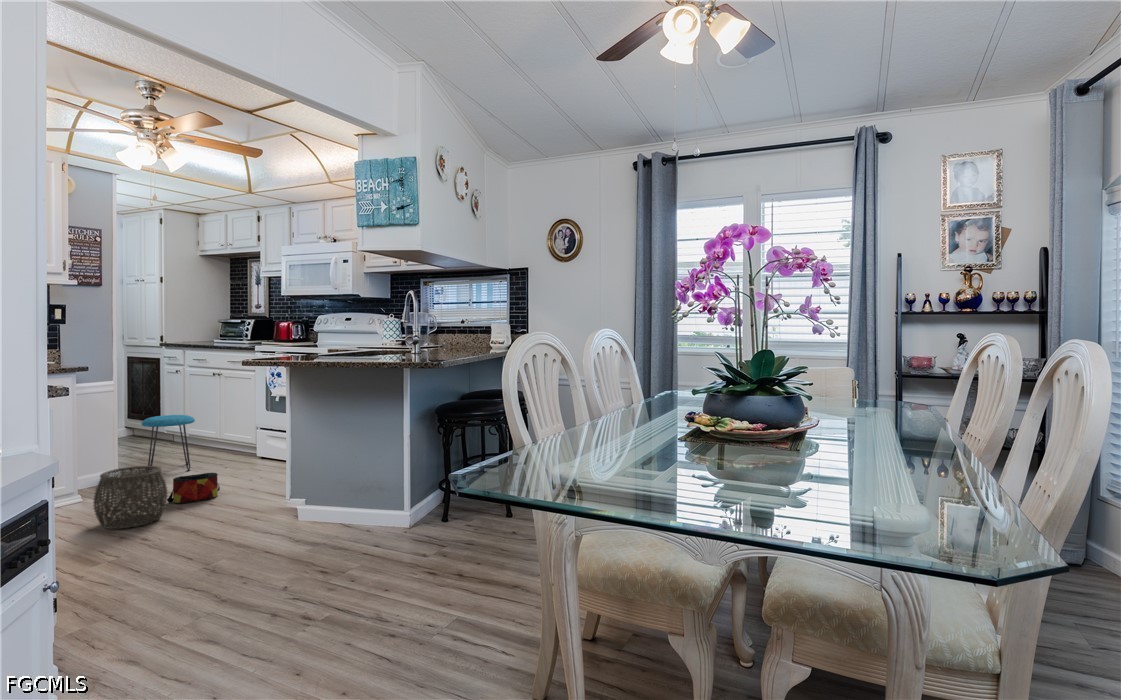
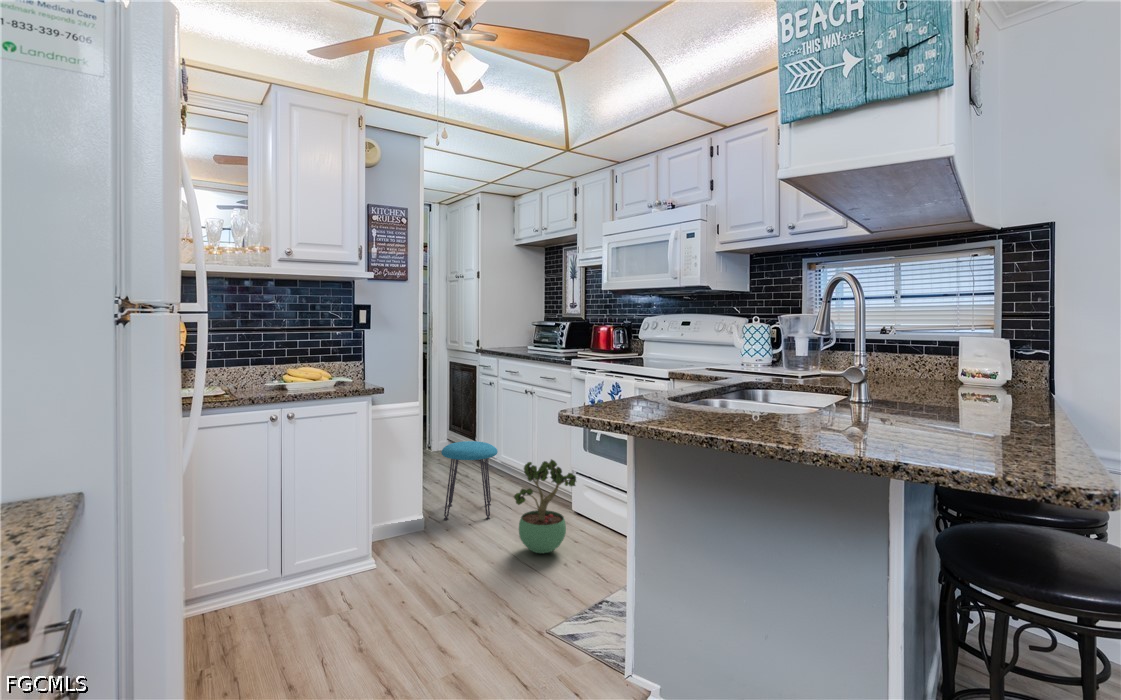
potted plant: none [214,413,264,479] -> present [514,459,576,553]
woven basket: present [93,466,168,529] -> none [344,546,442,659]
bag: present [167,473,220,504] -> none [447,554,516,602]

